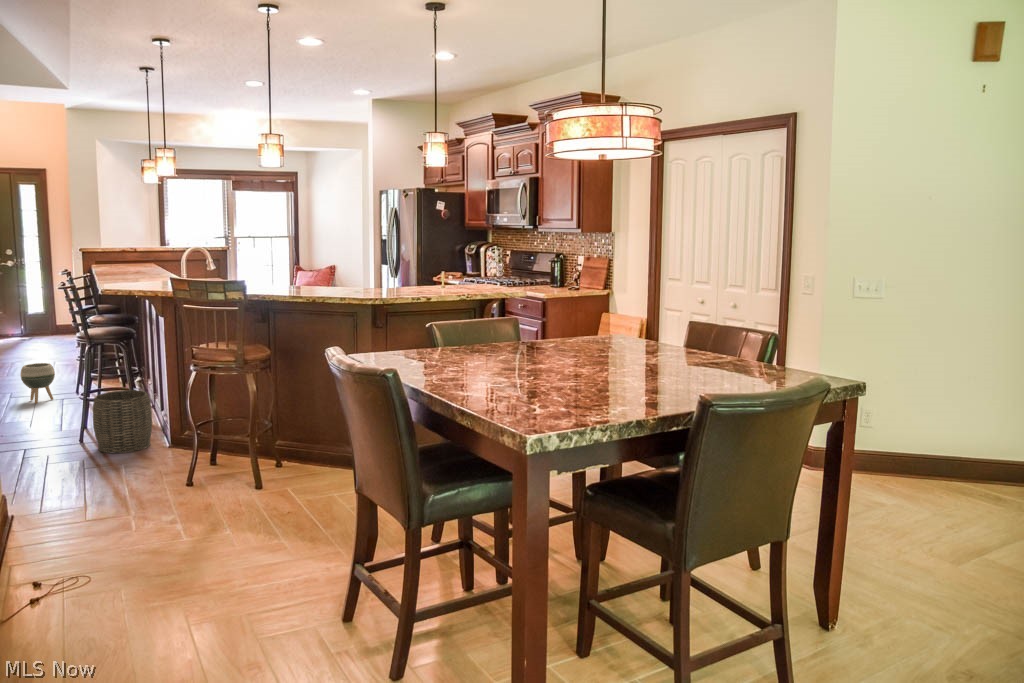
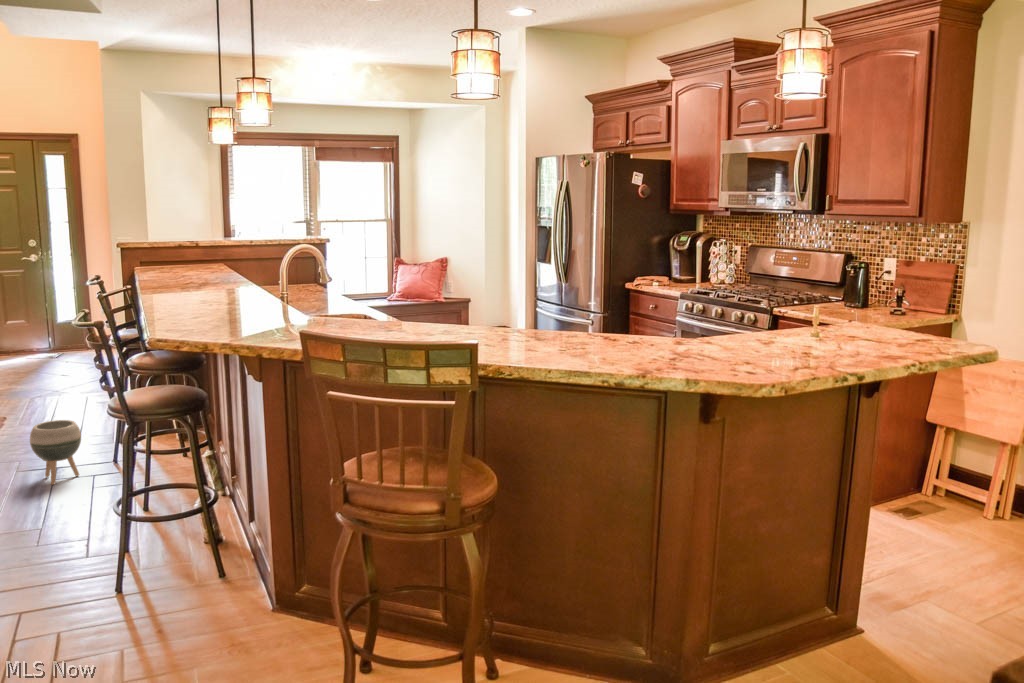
woven basket: present [92,390,152,454] -> none [139,501,242,627]

